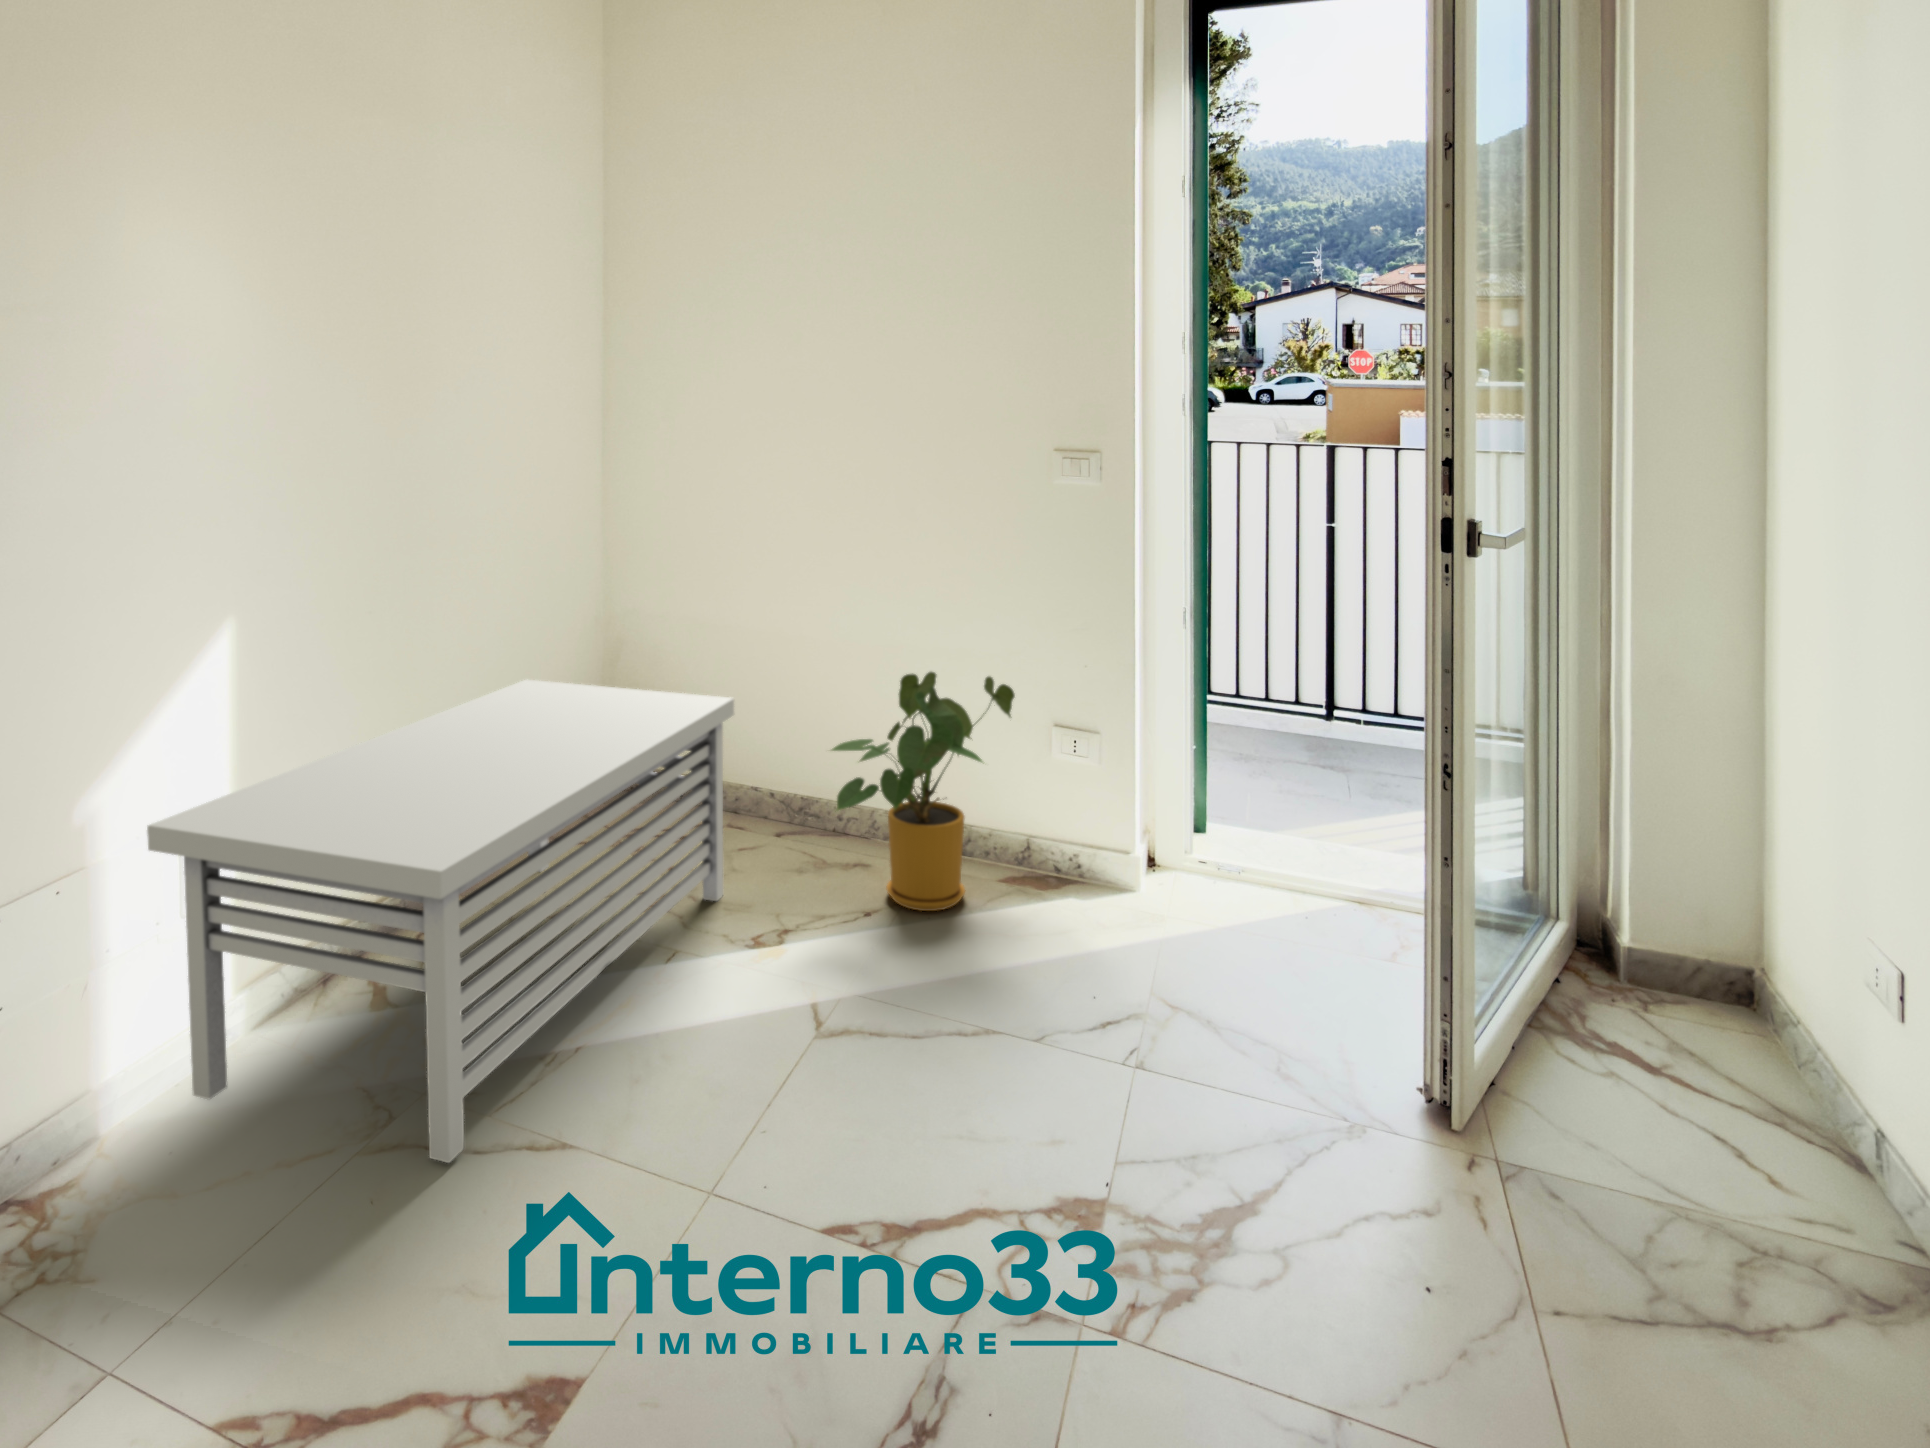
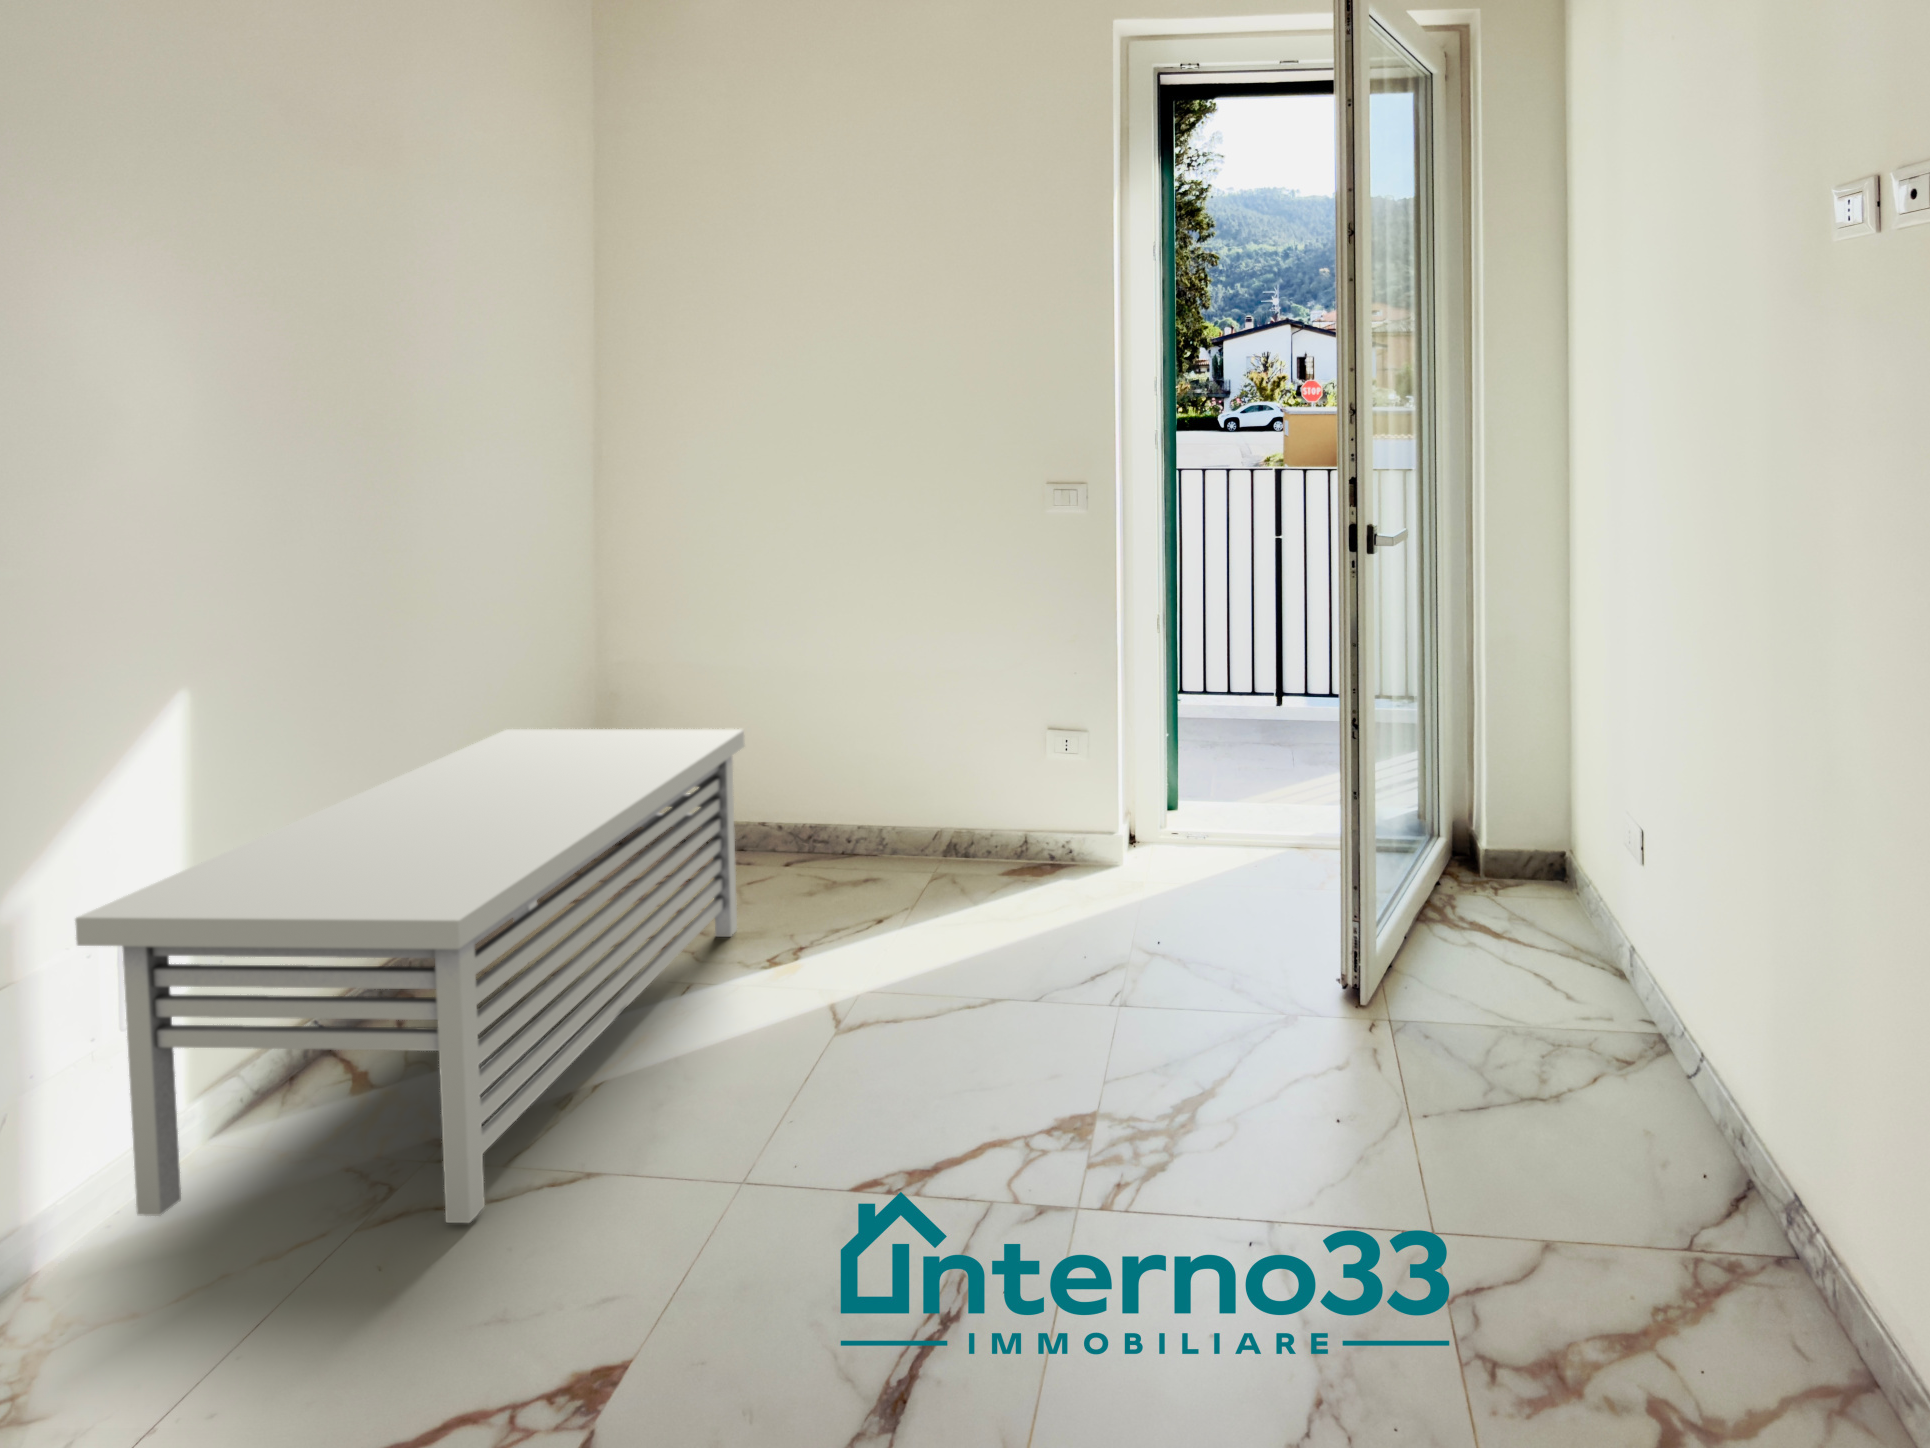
house plant: present [832,672,1015,911] -> none [841,689,1022,919]

